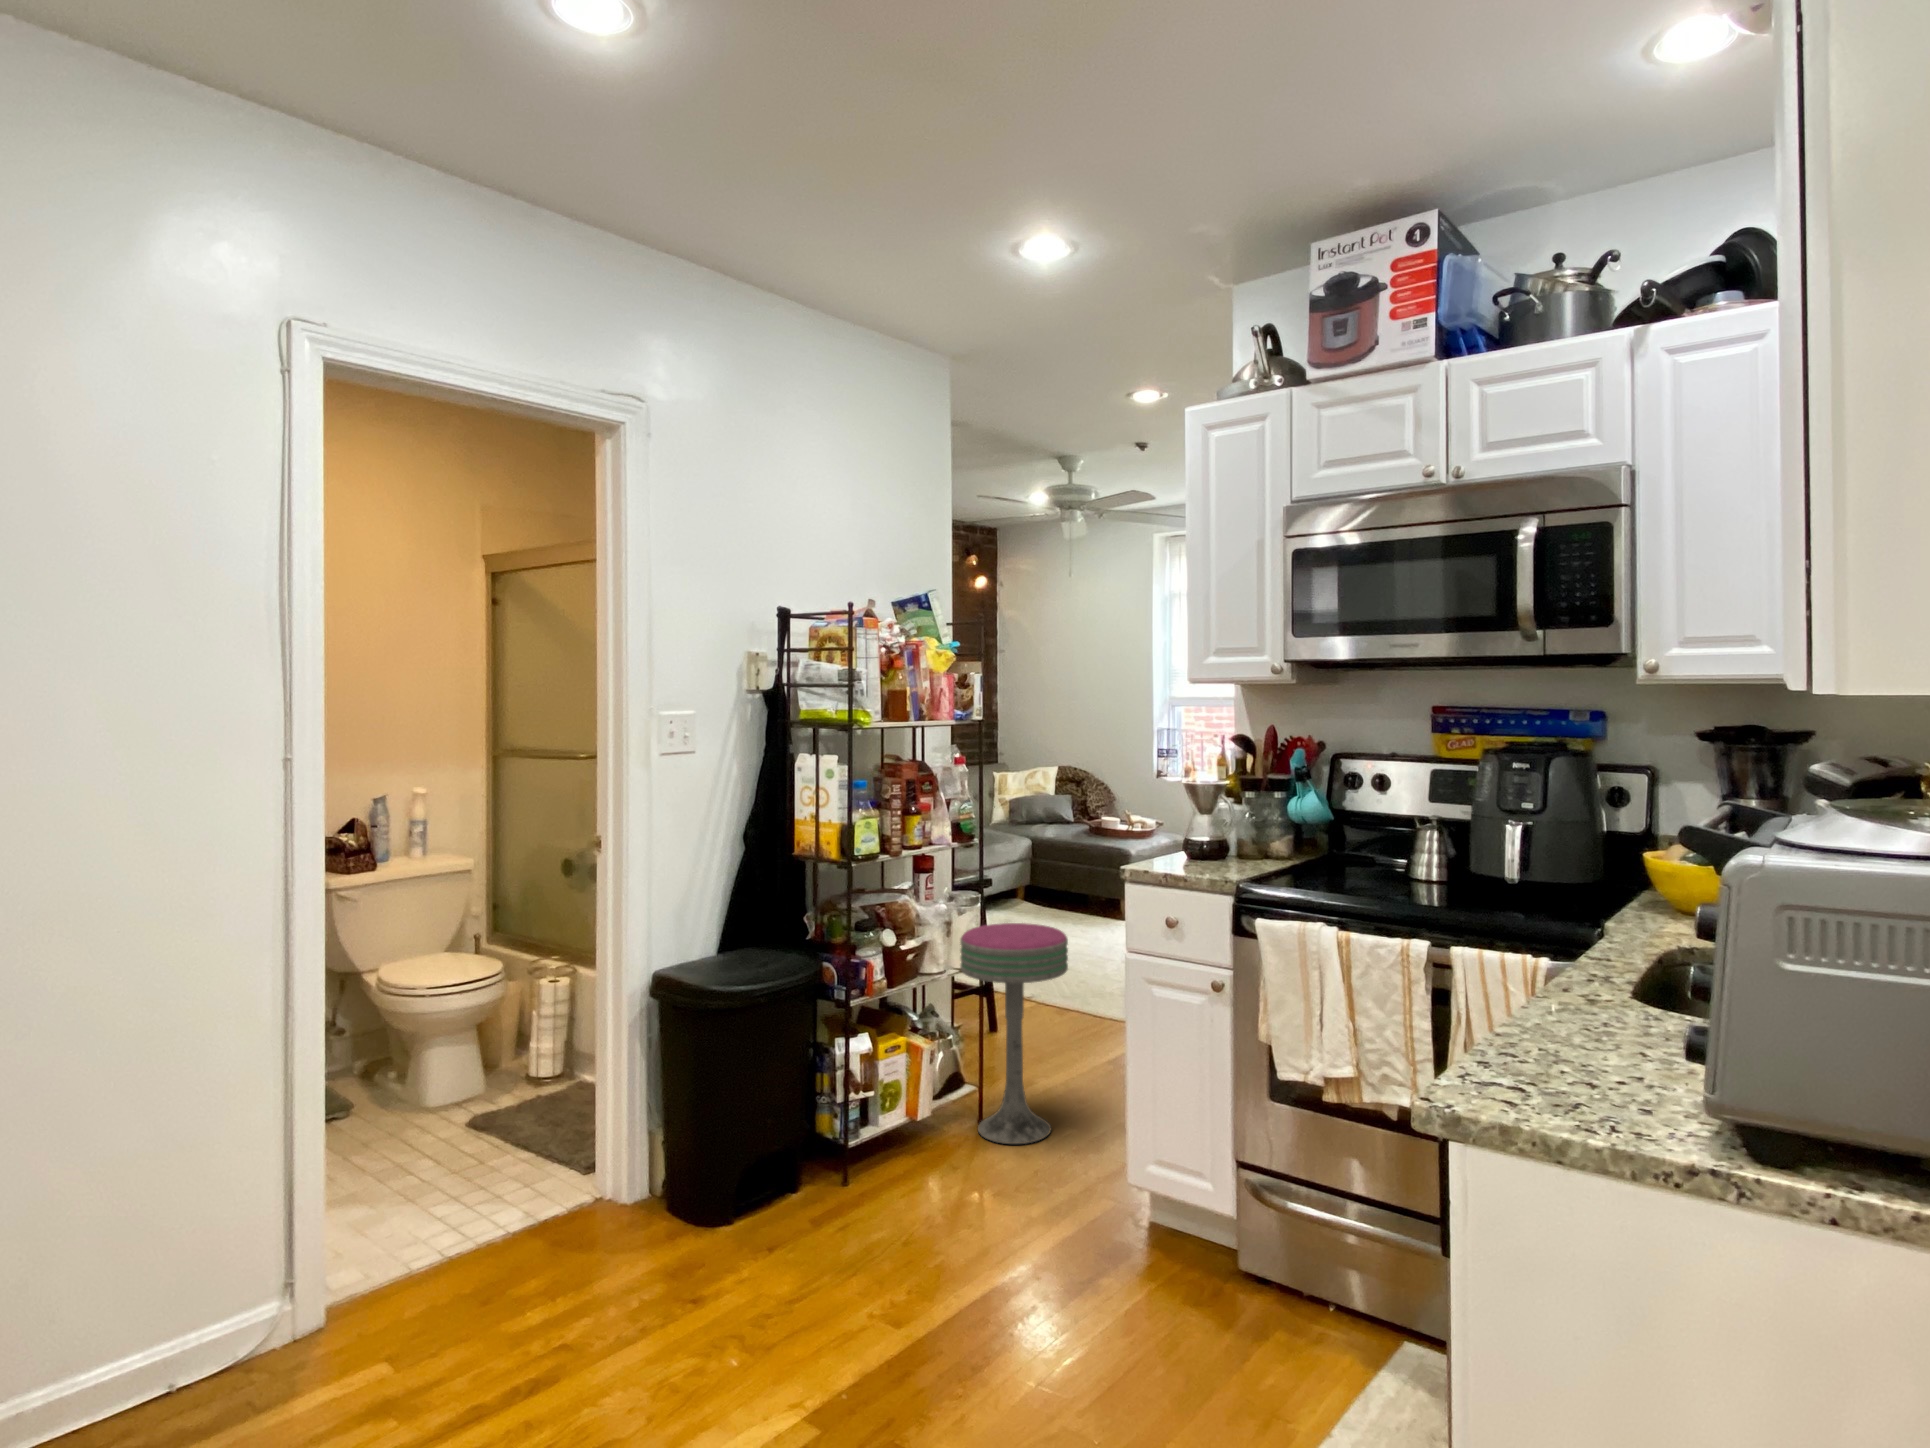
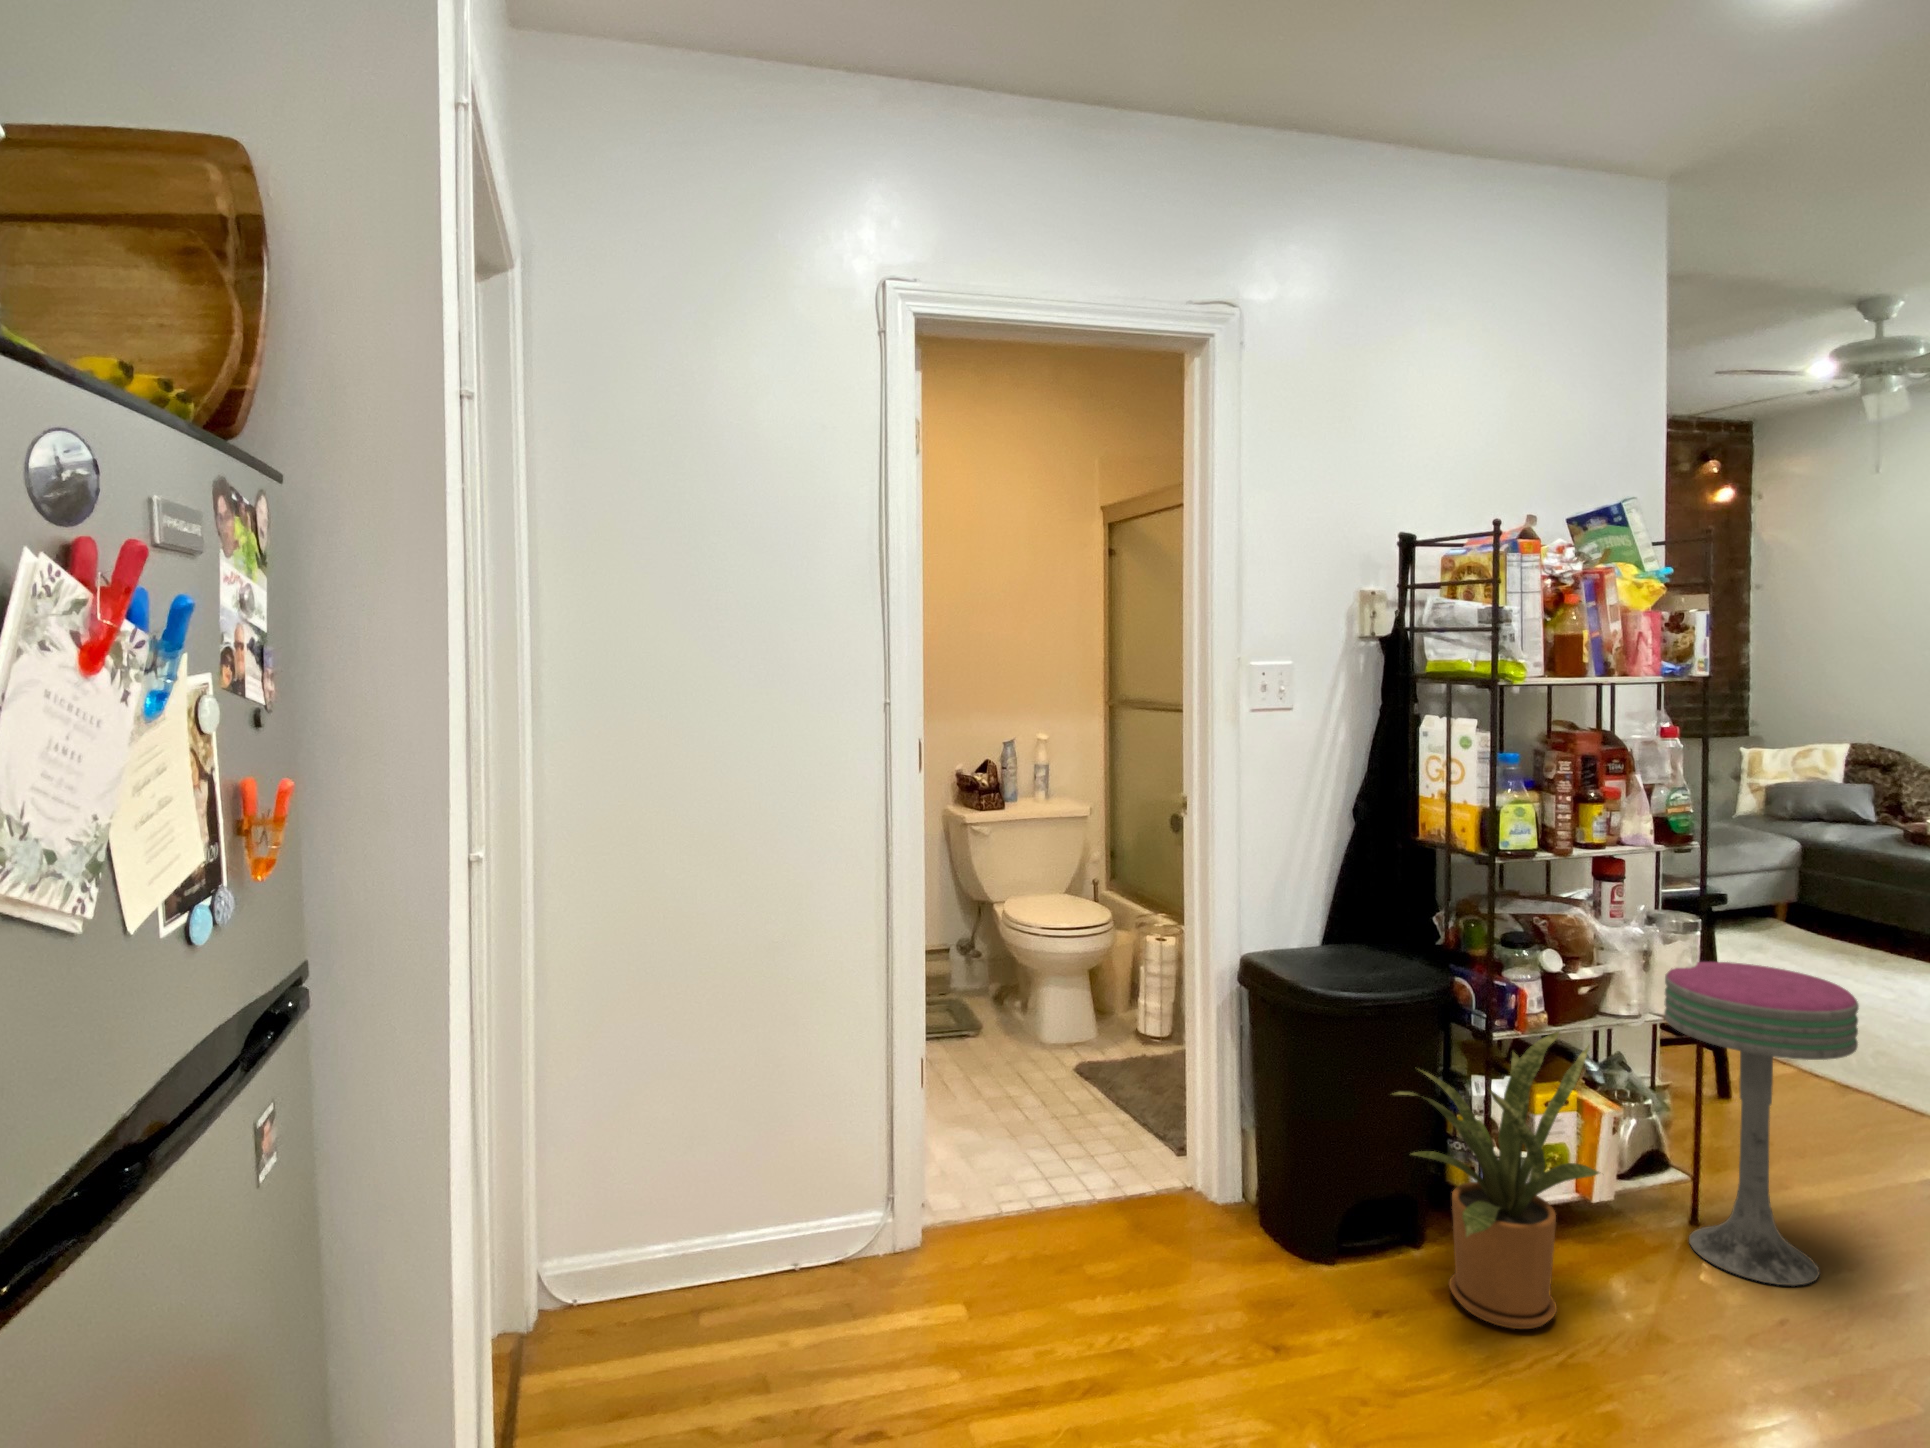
house plant: none [780,988,927,1226] -> present [1394,1031,1599,1329]

